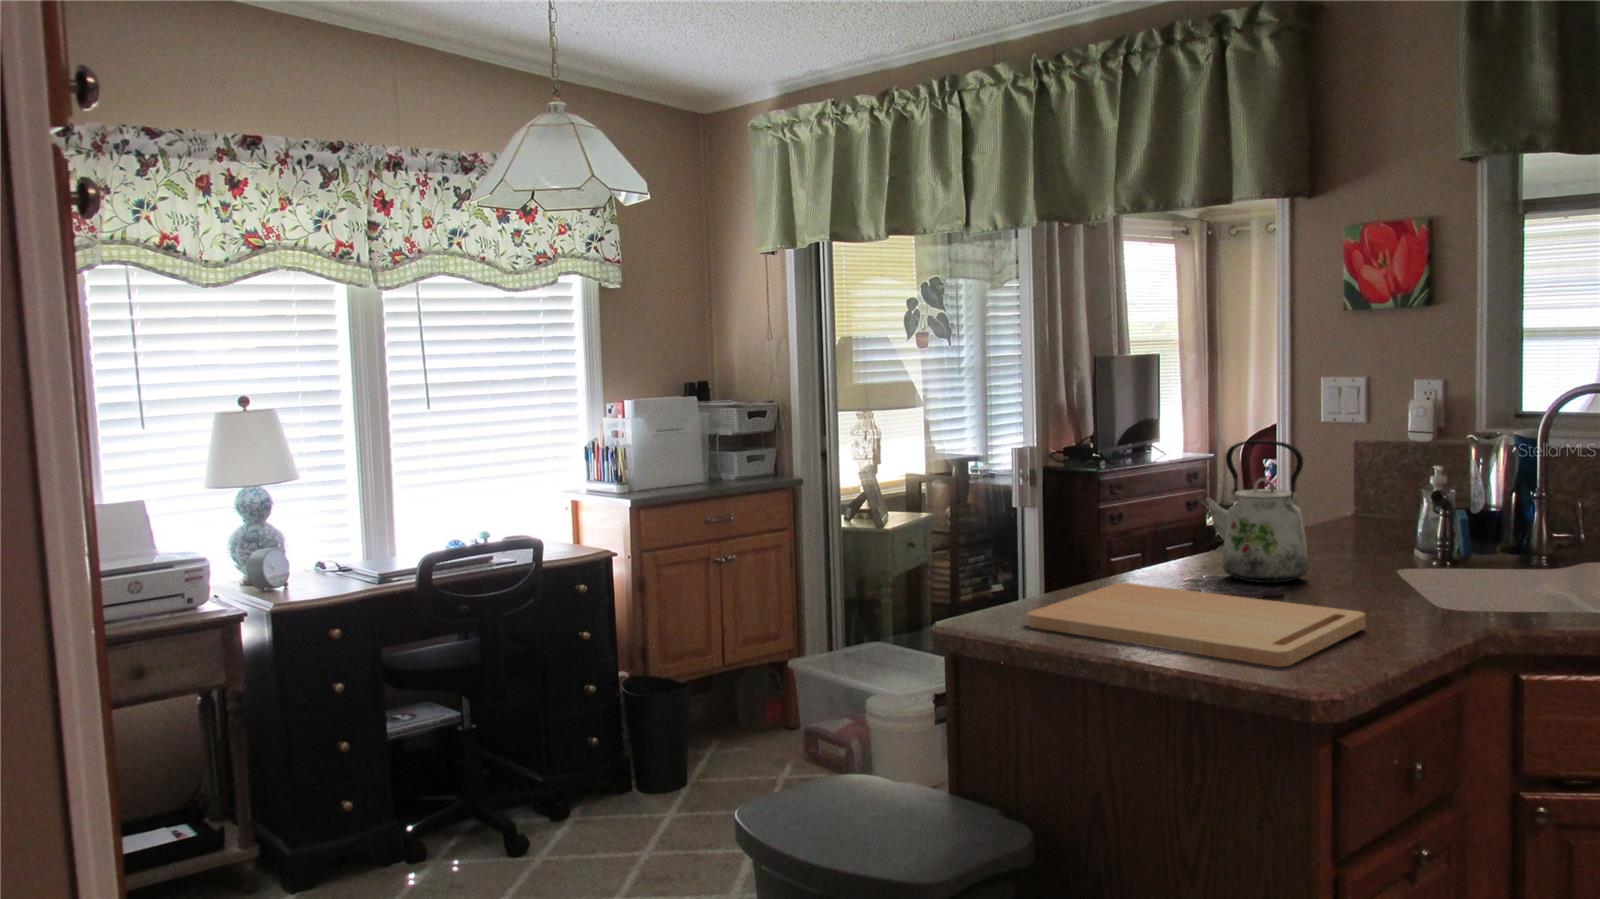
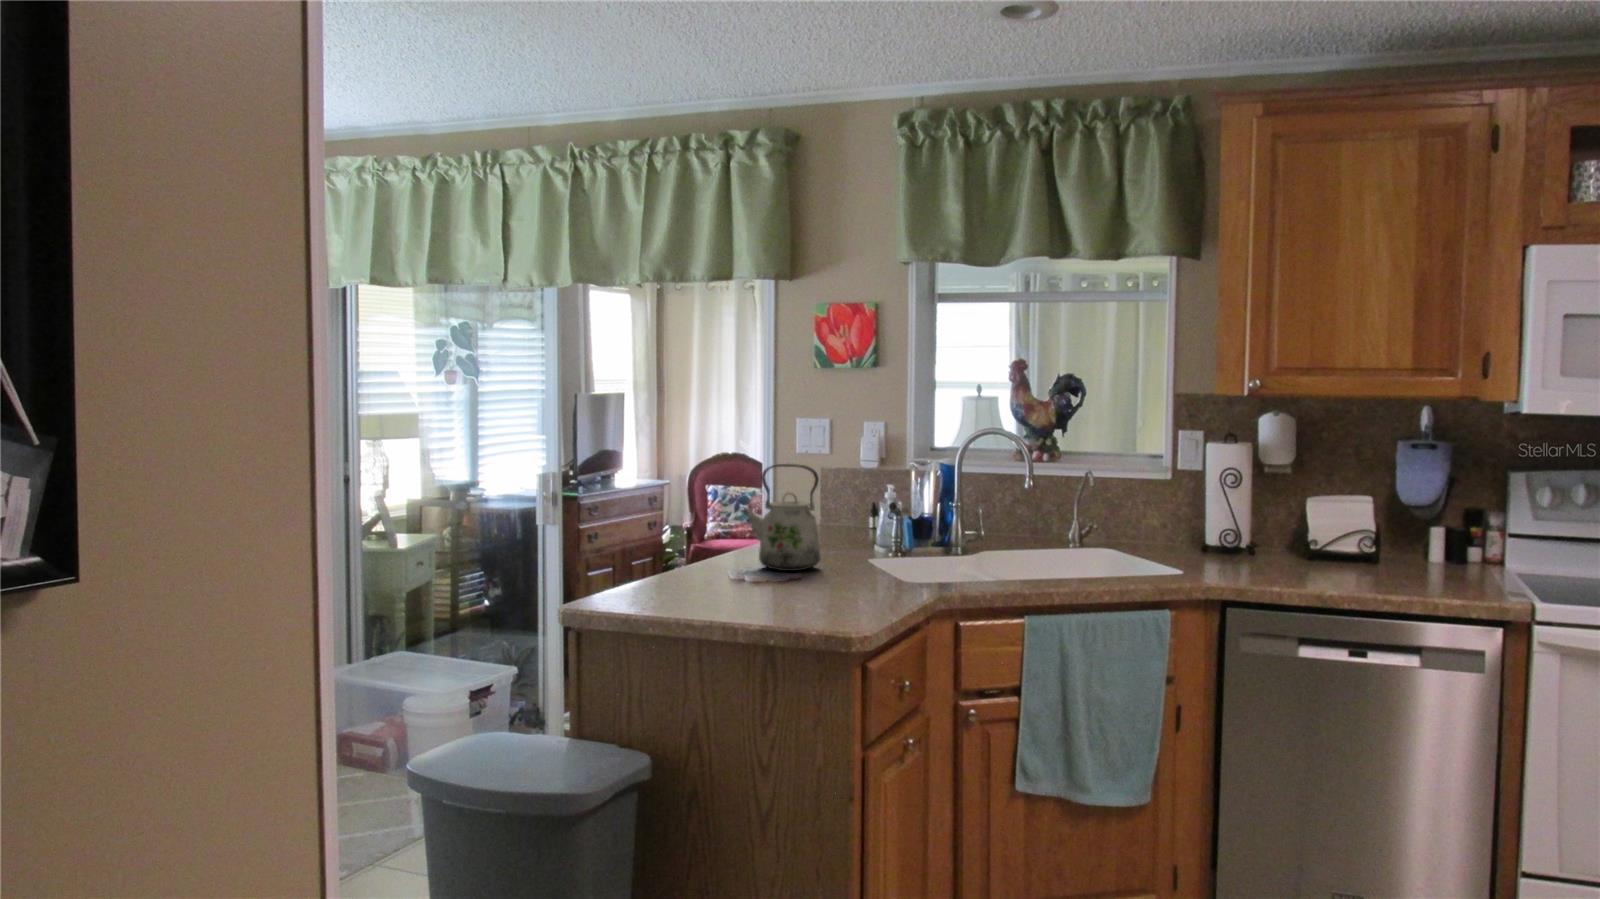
cutting board: present [1028,583,1365,667] -> none [643,574,880,623]

